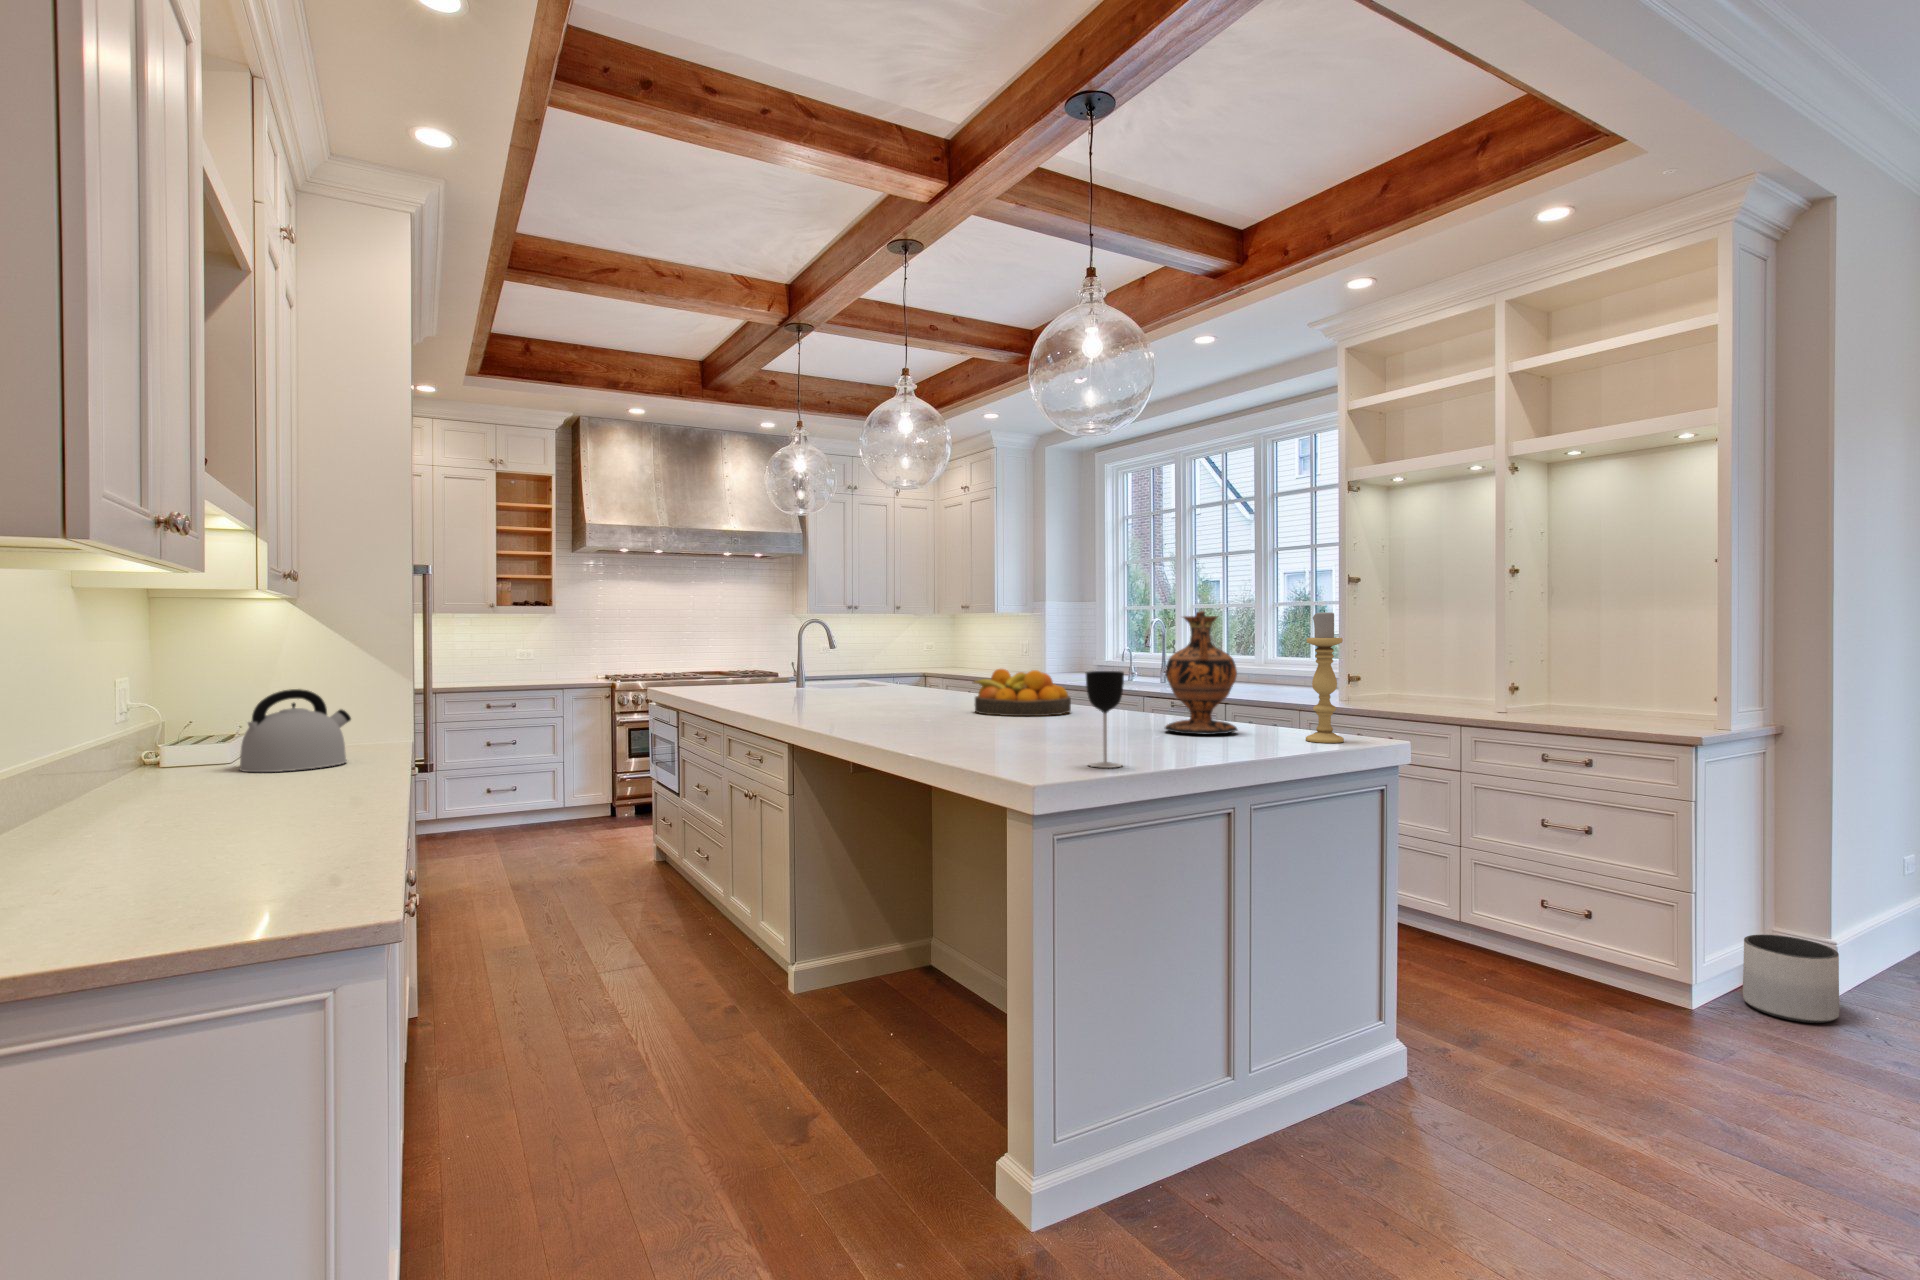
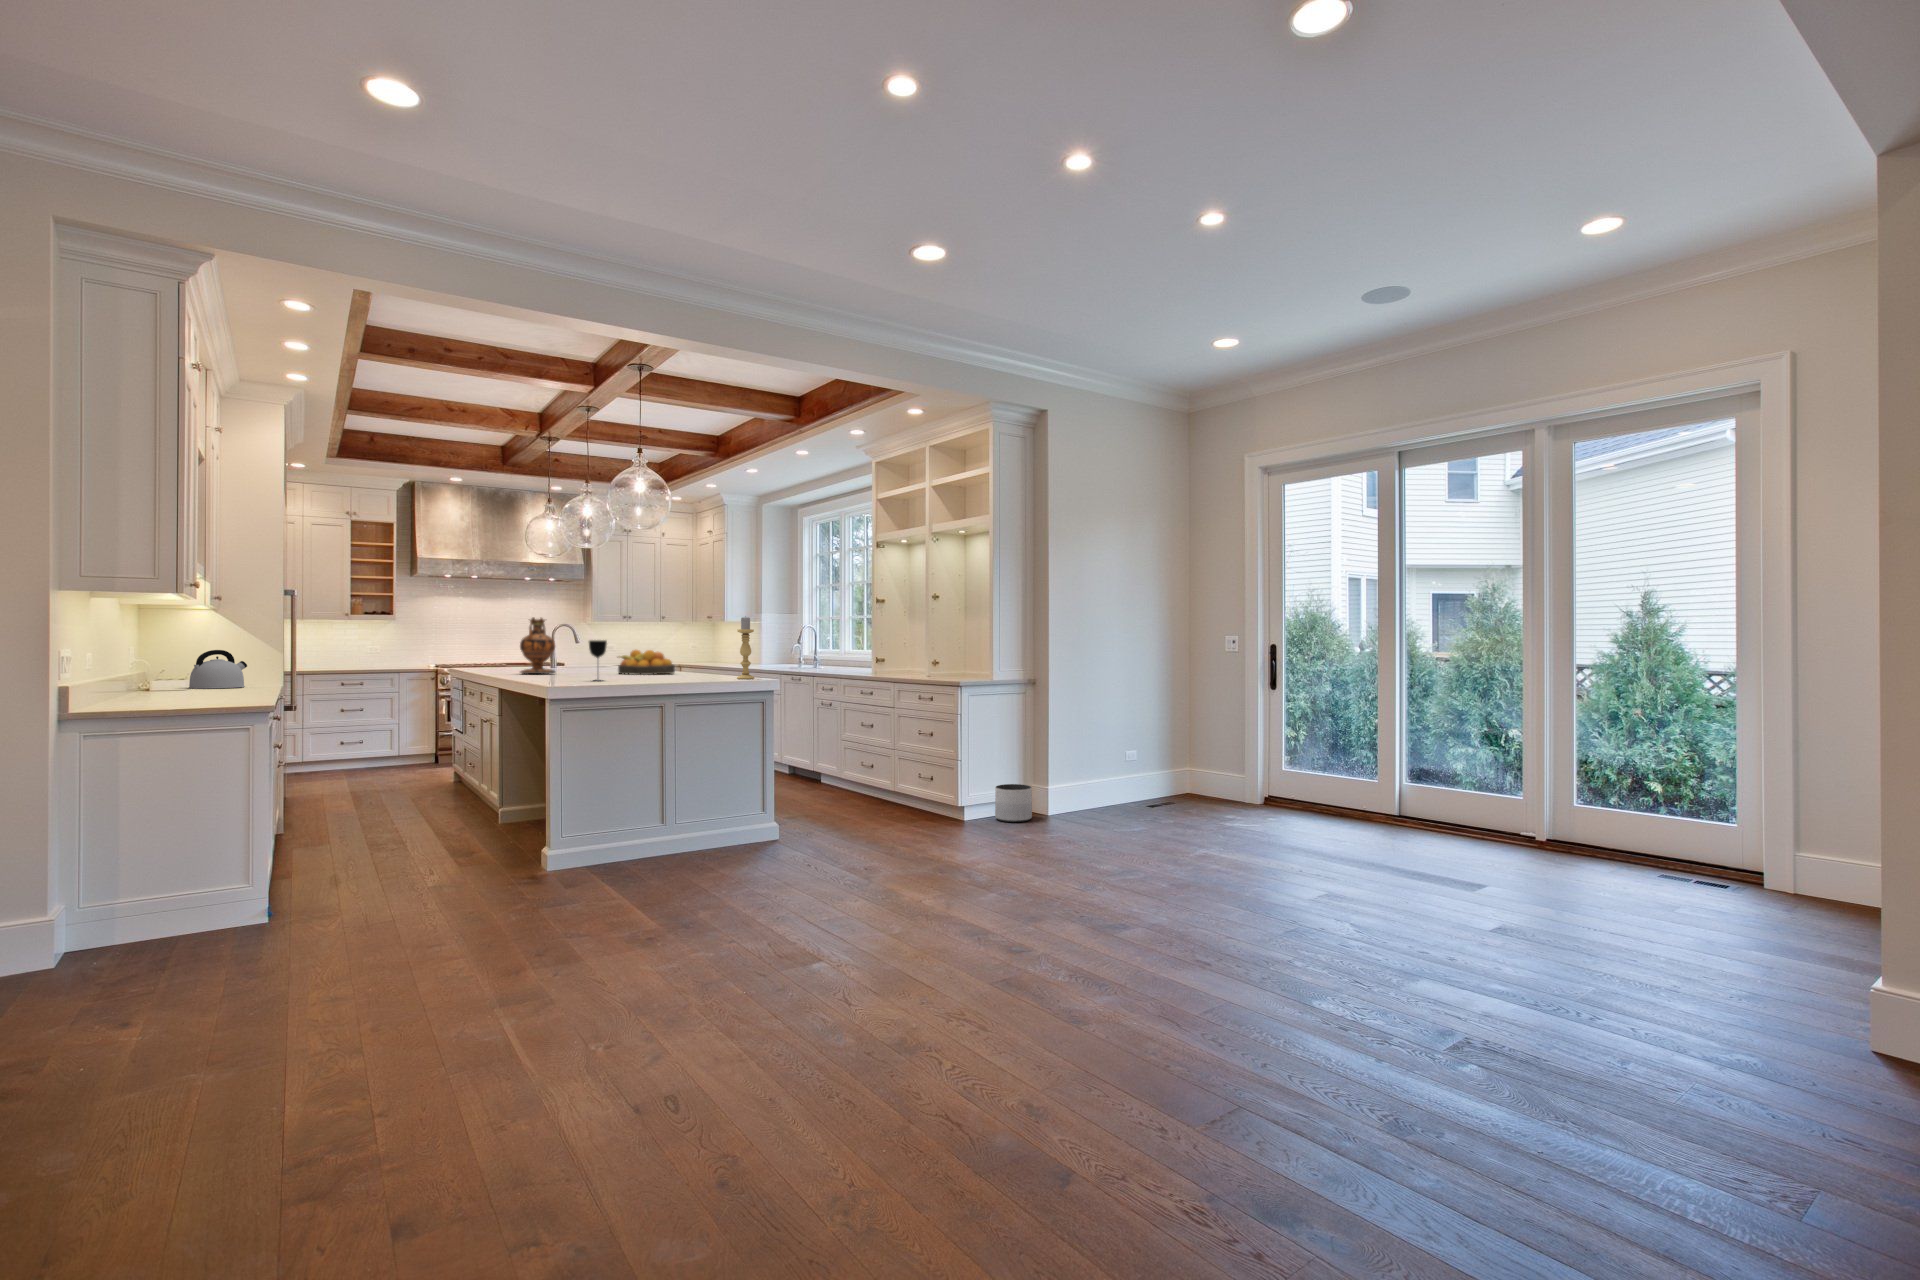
vase: present [1165,611,1237,735] -> present [520,617,555,674]

